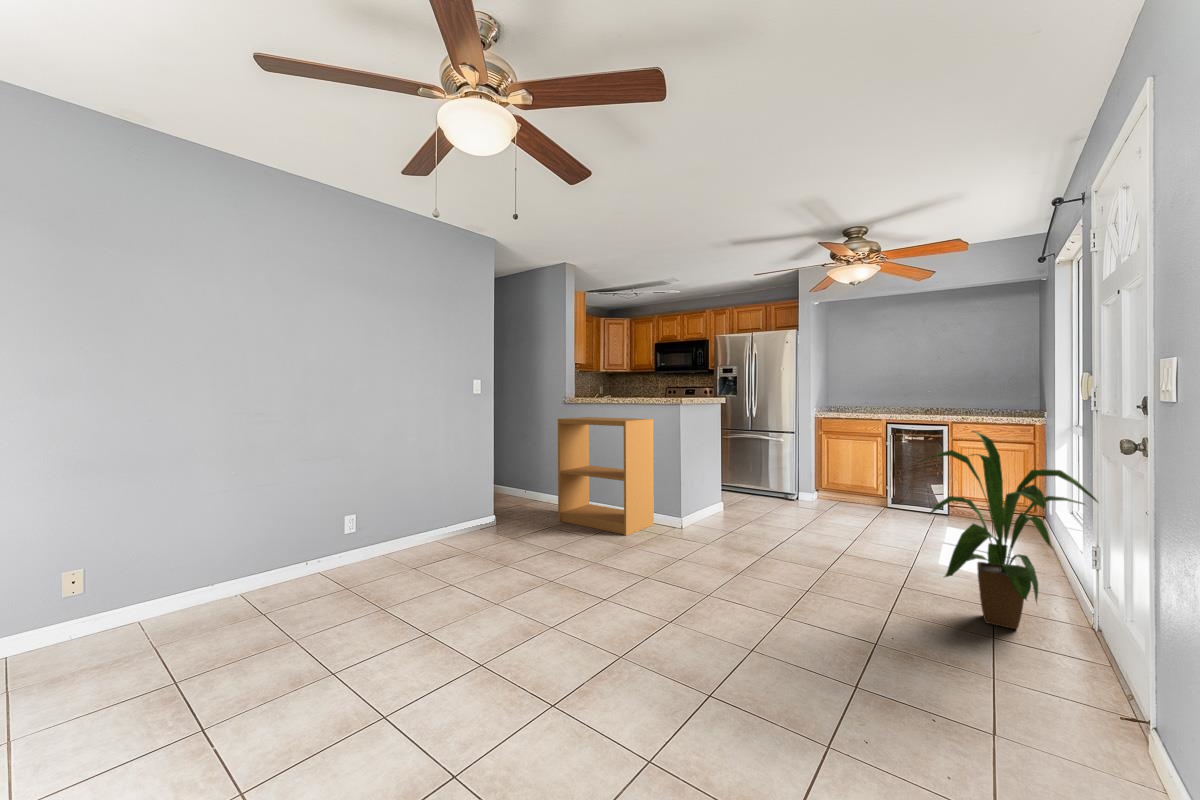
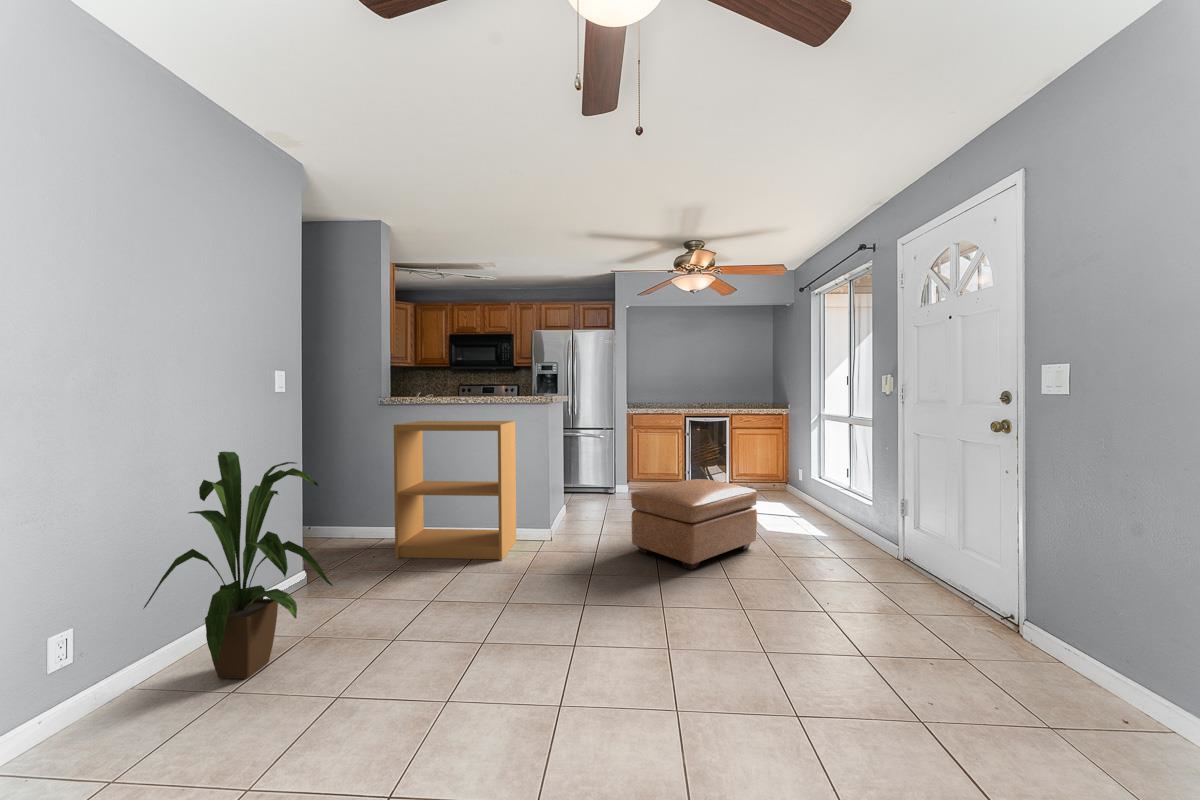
house plant: present [921,431,1098,629] -> present [144,452,333,679]
ottoman: none [742,487,888,574] -> present [631,479,757,570]

